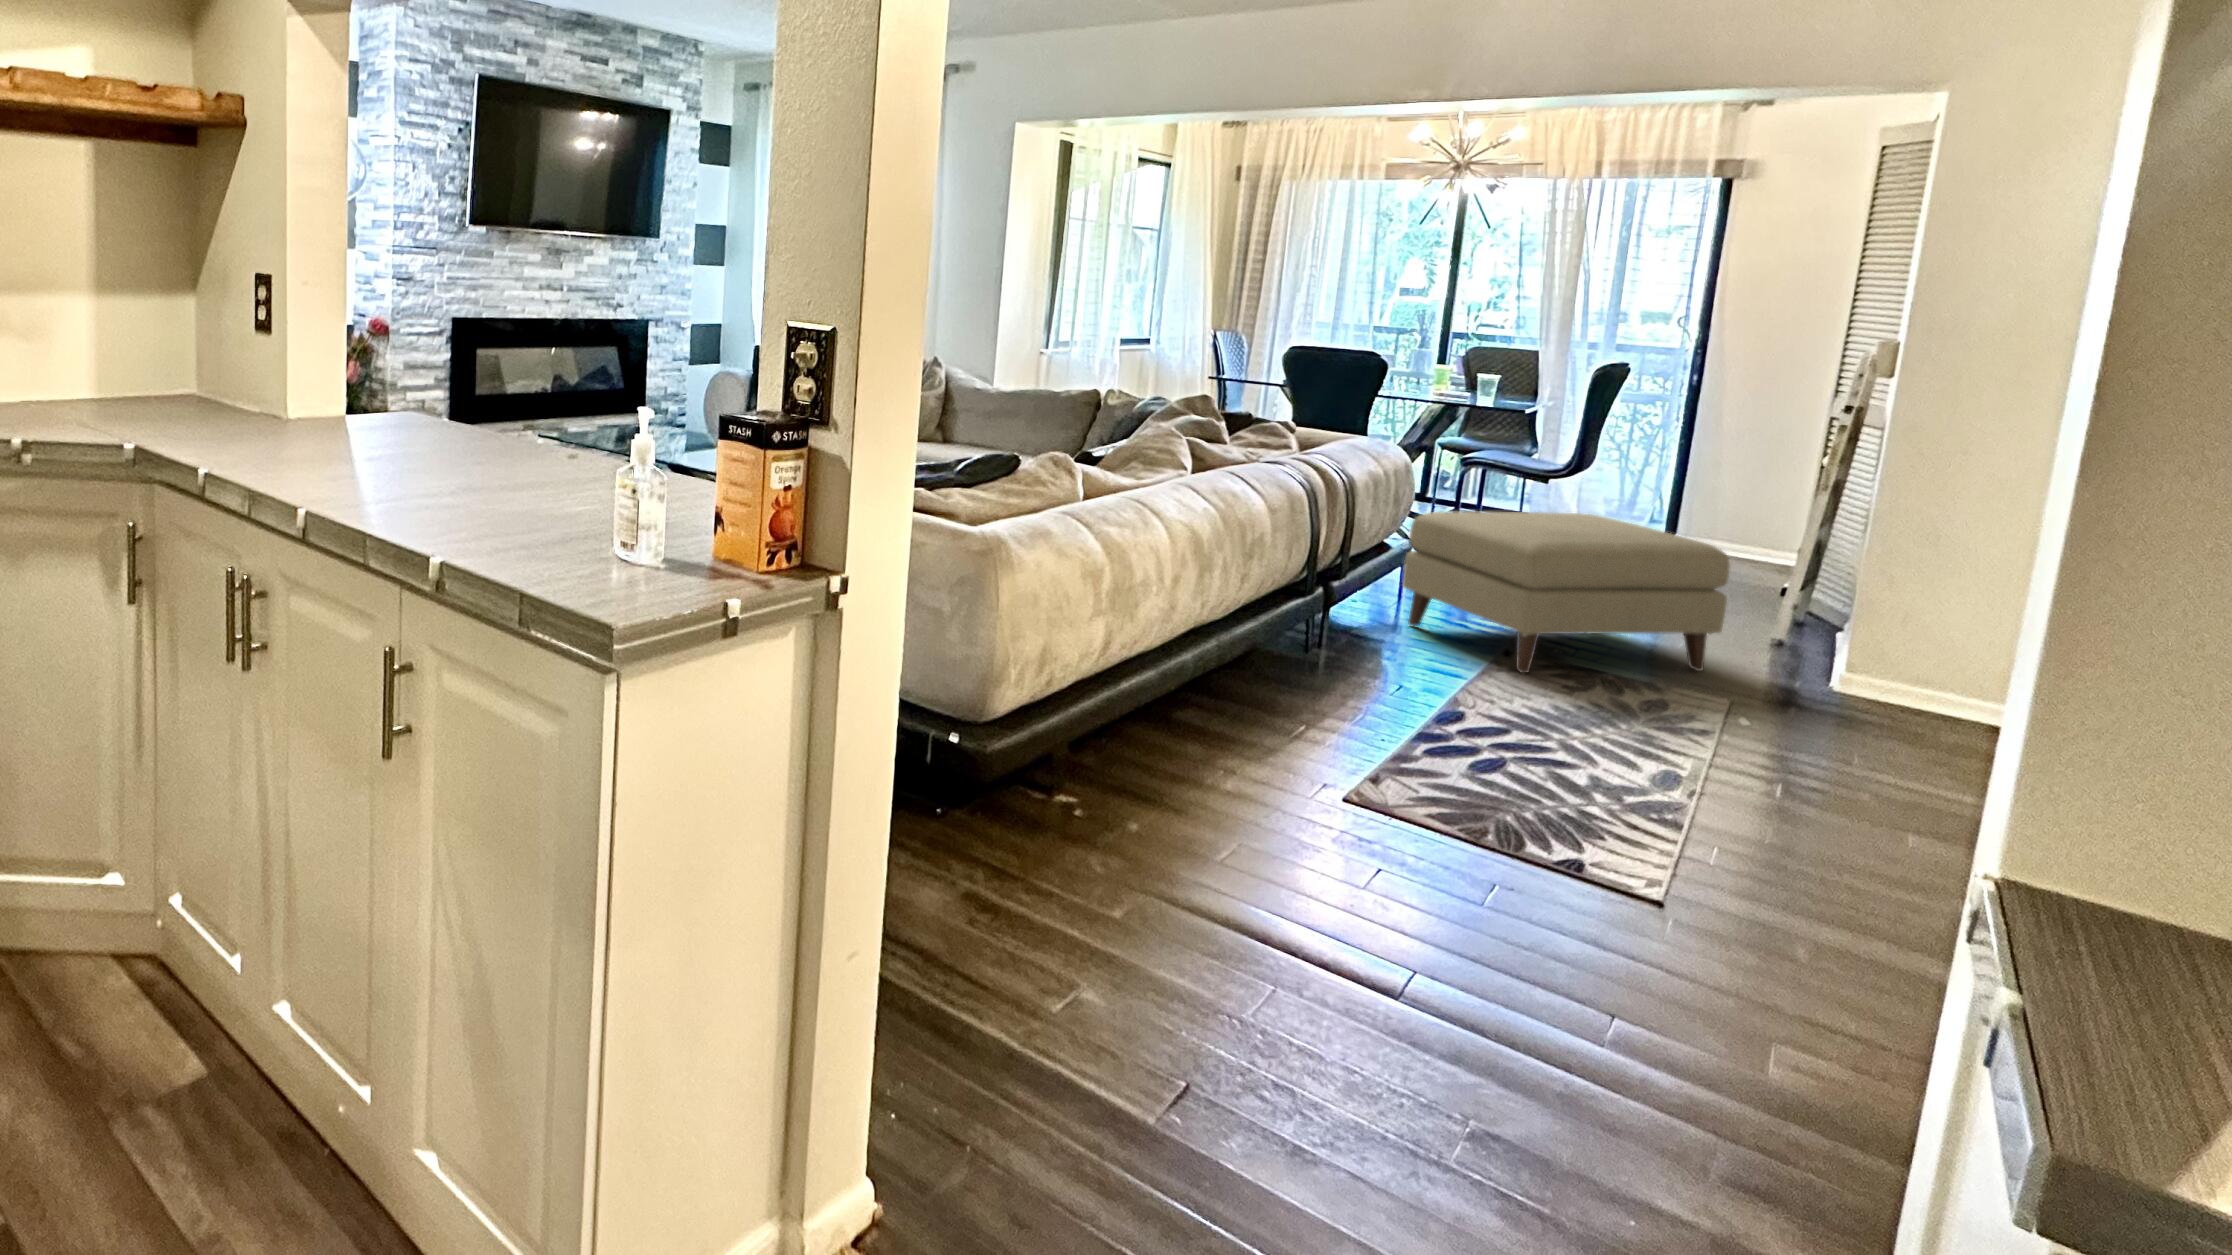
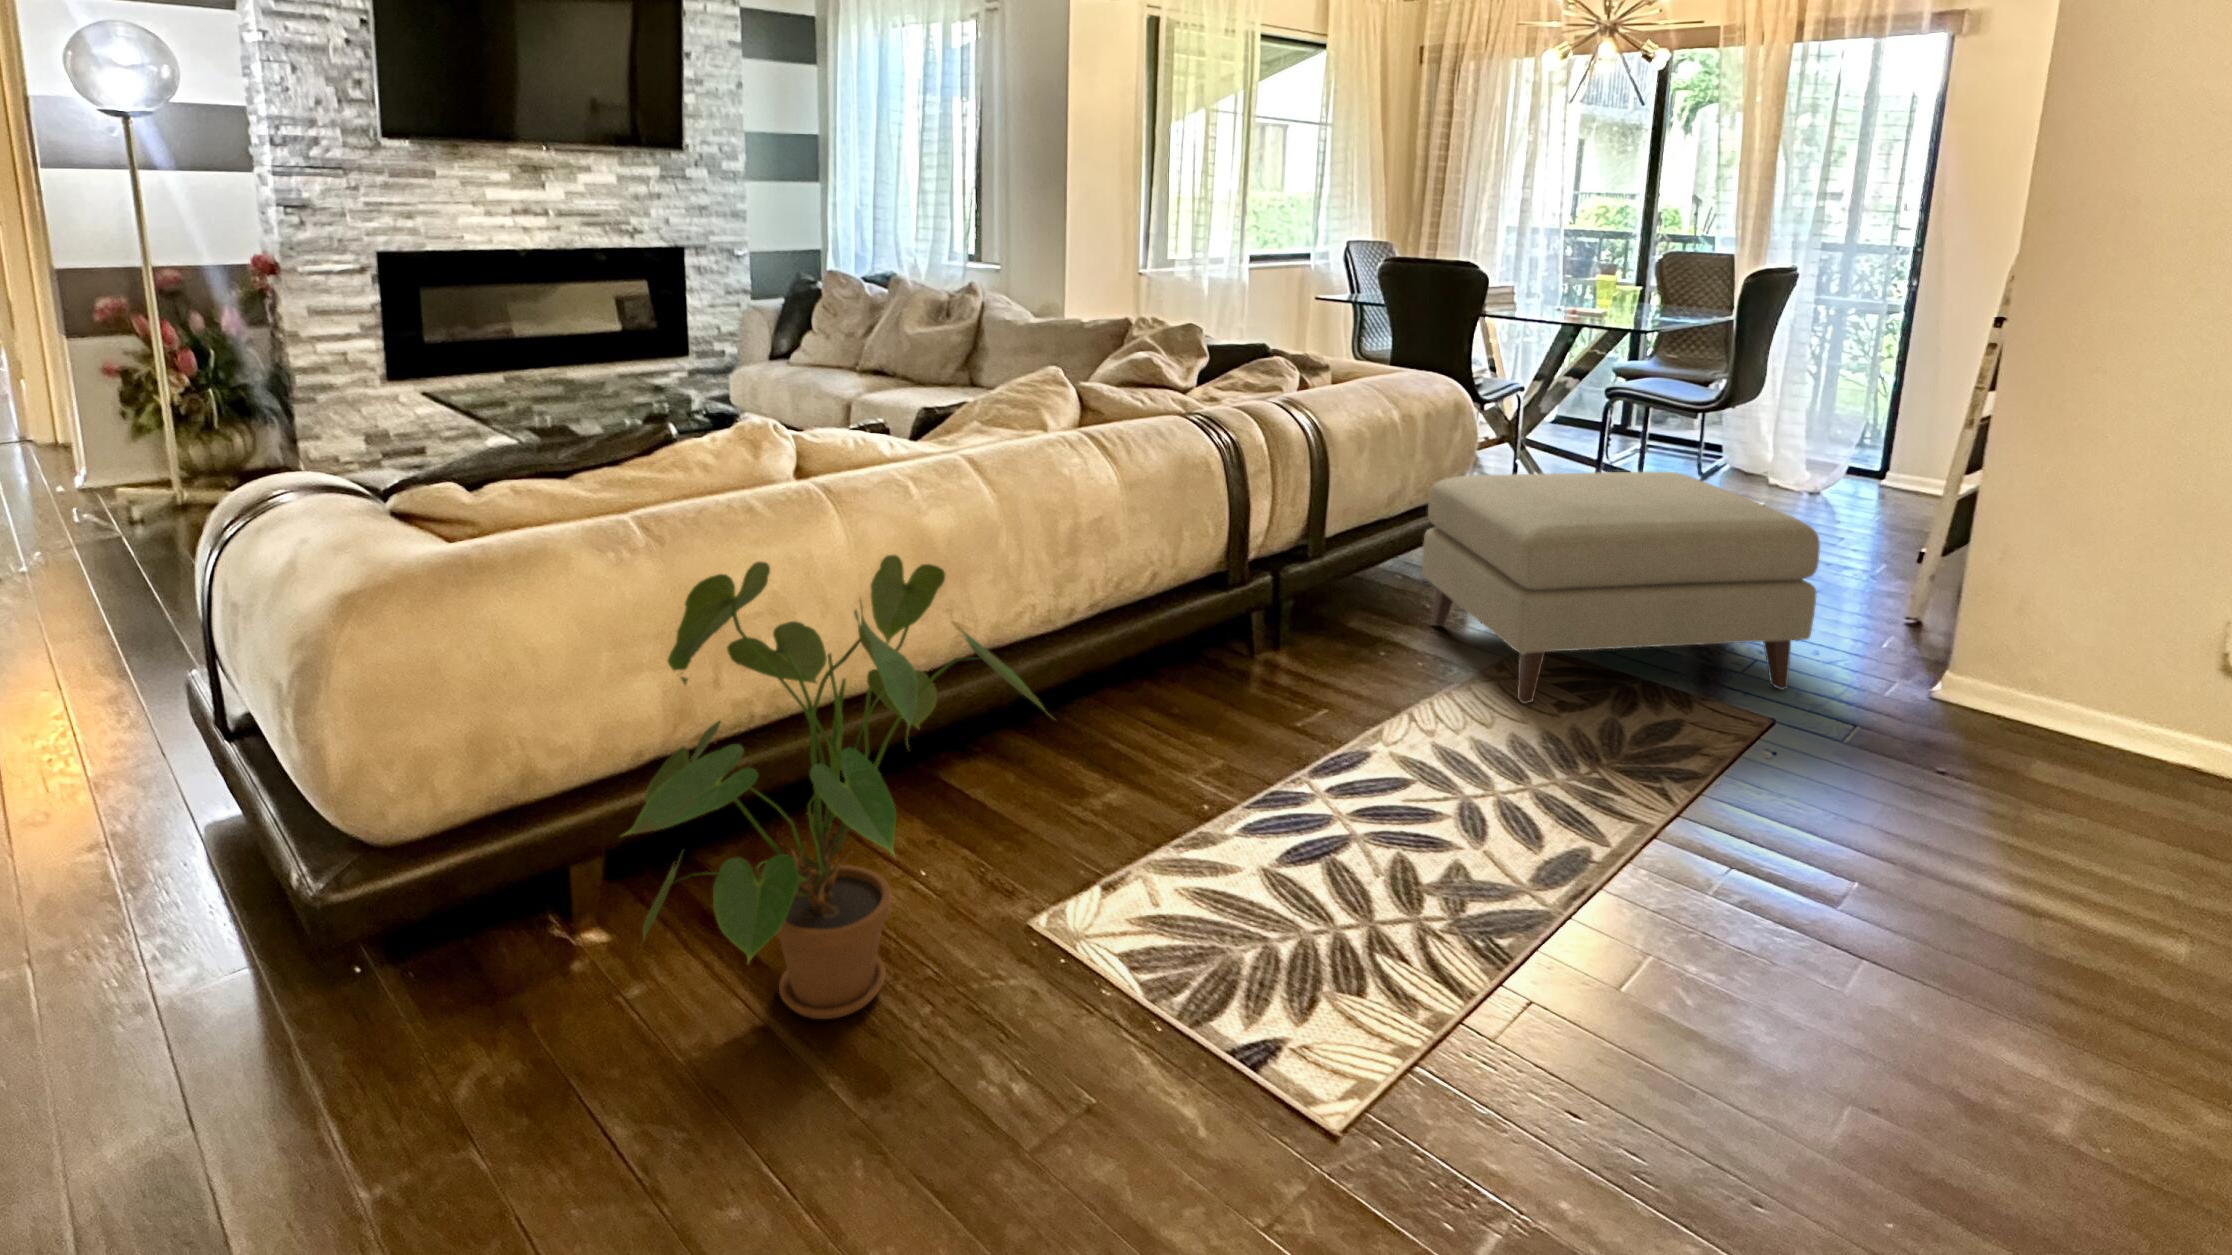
house plant: none [1104,530,1348,807] -> present [622,555,1045,1019]

